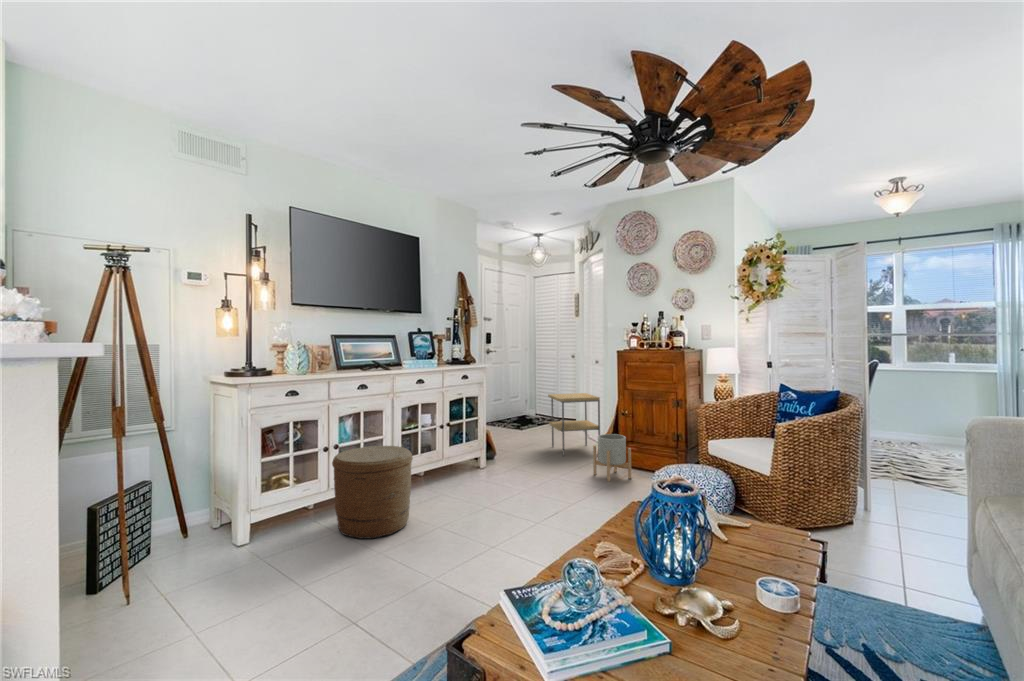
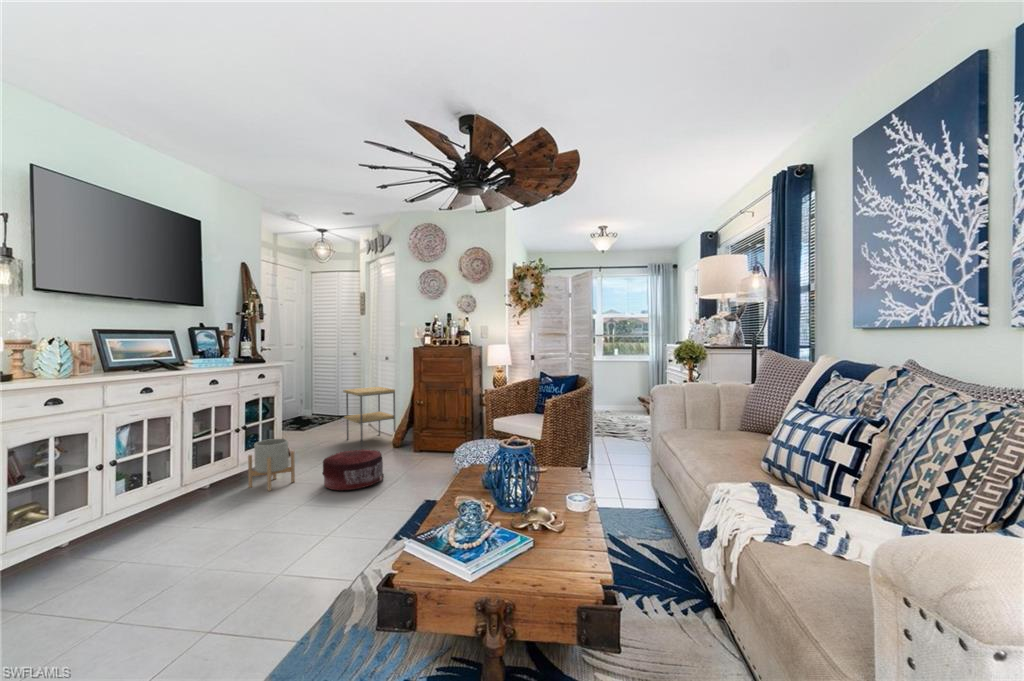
planter: present [593,434,631,482] -> present [248,439,295,491]
woven basket: present [332,446,413,539] -> none [114,453,224,560]
pouf: none [509,460,572,504] -> present [323,449,384,490]

